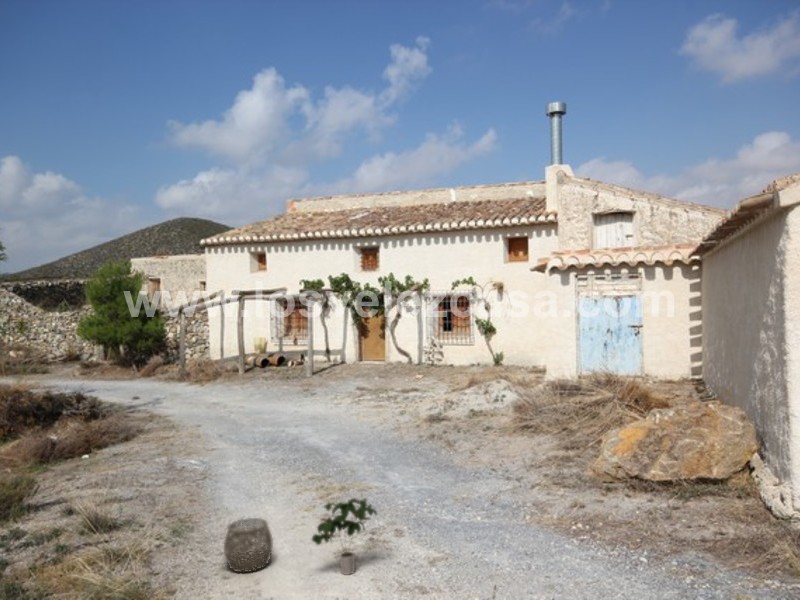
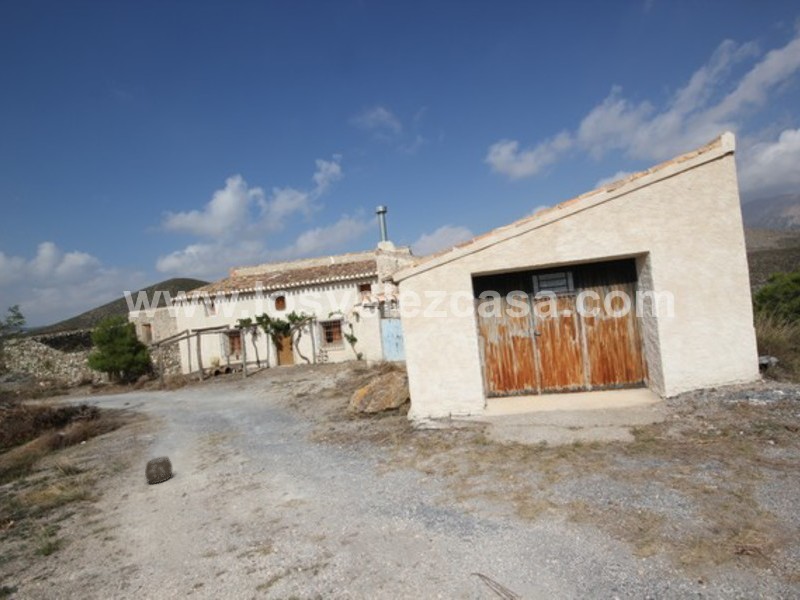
potted plant: present [312,498,377,575] -> none [188,439,223,477]

